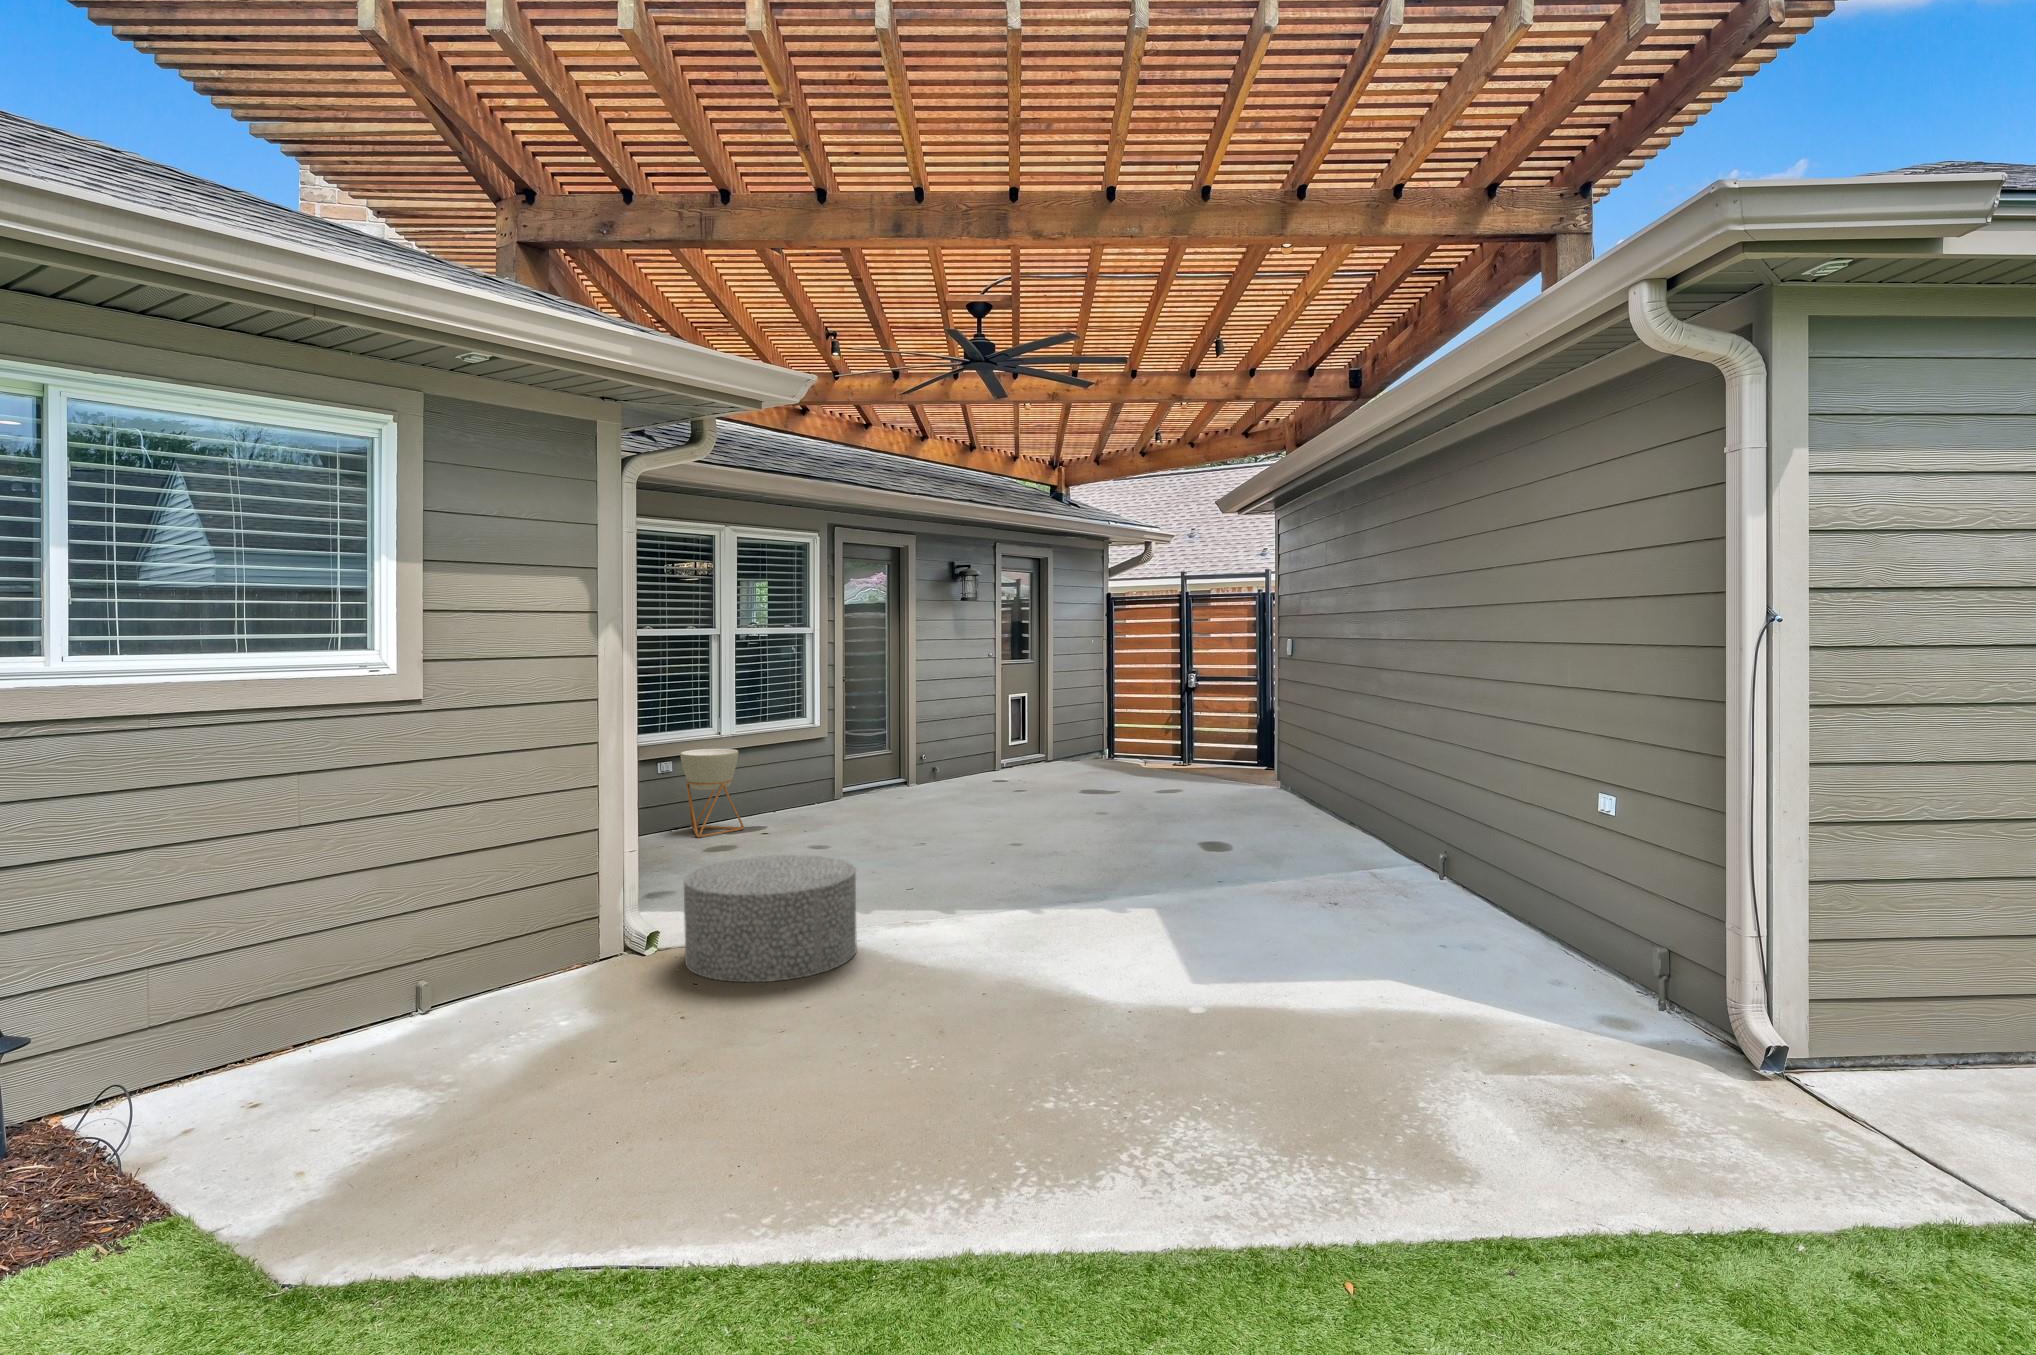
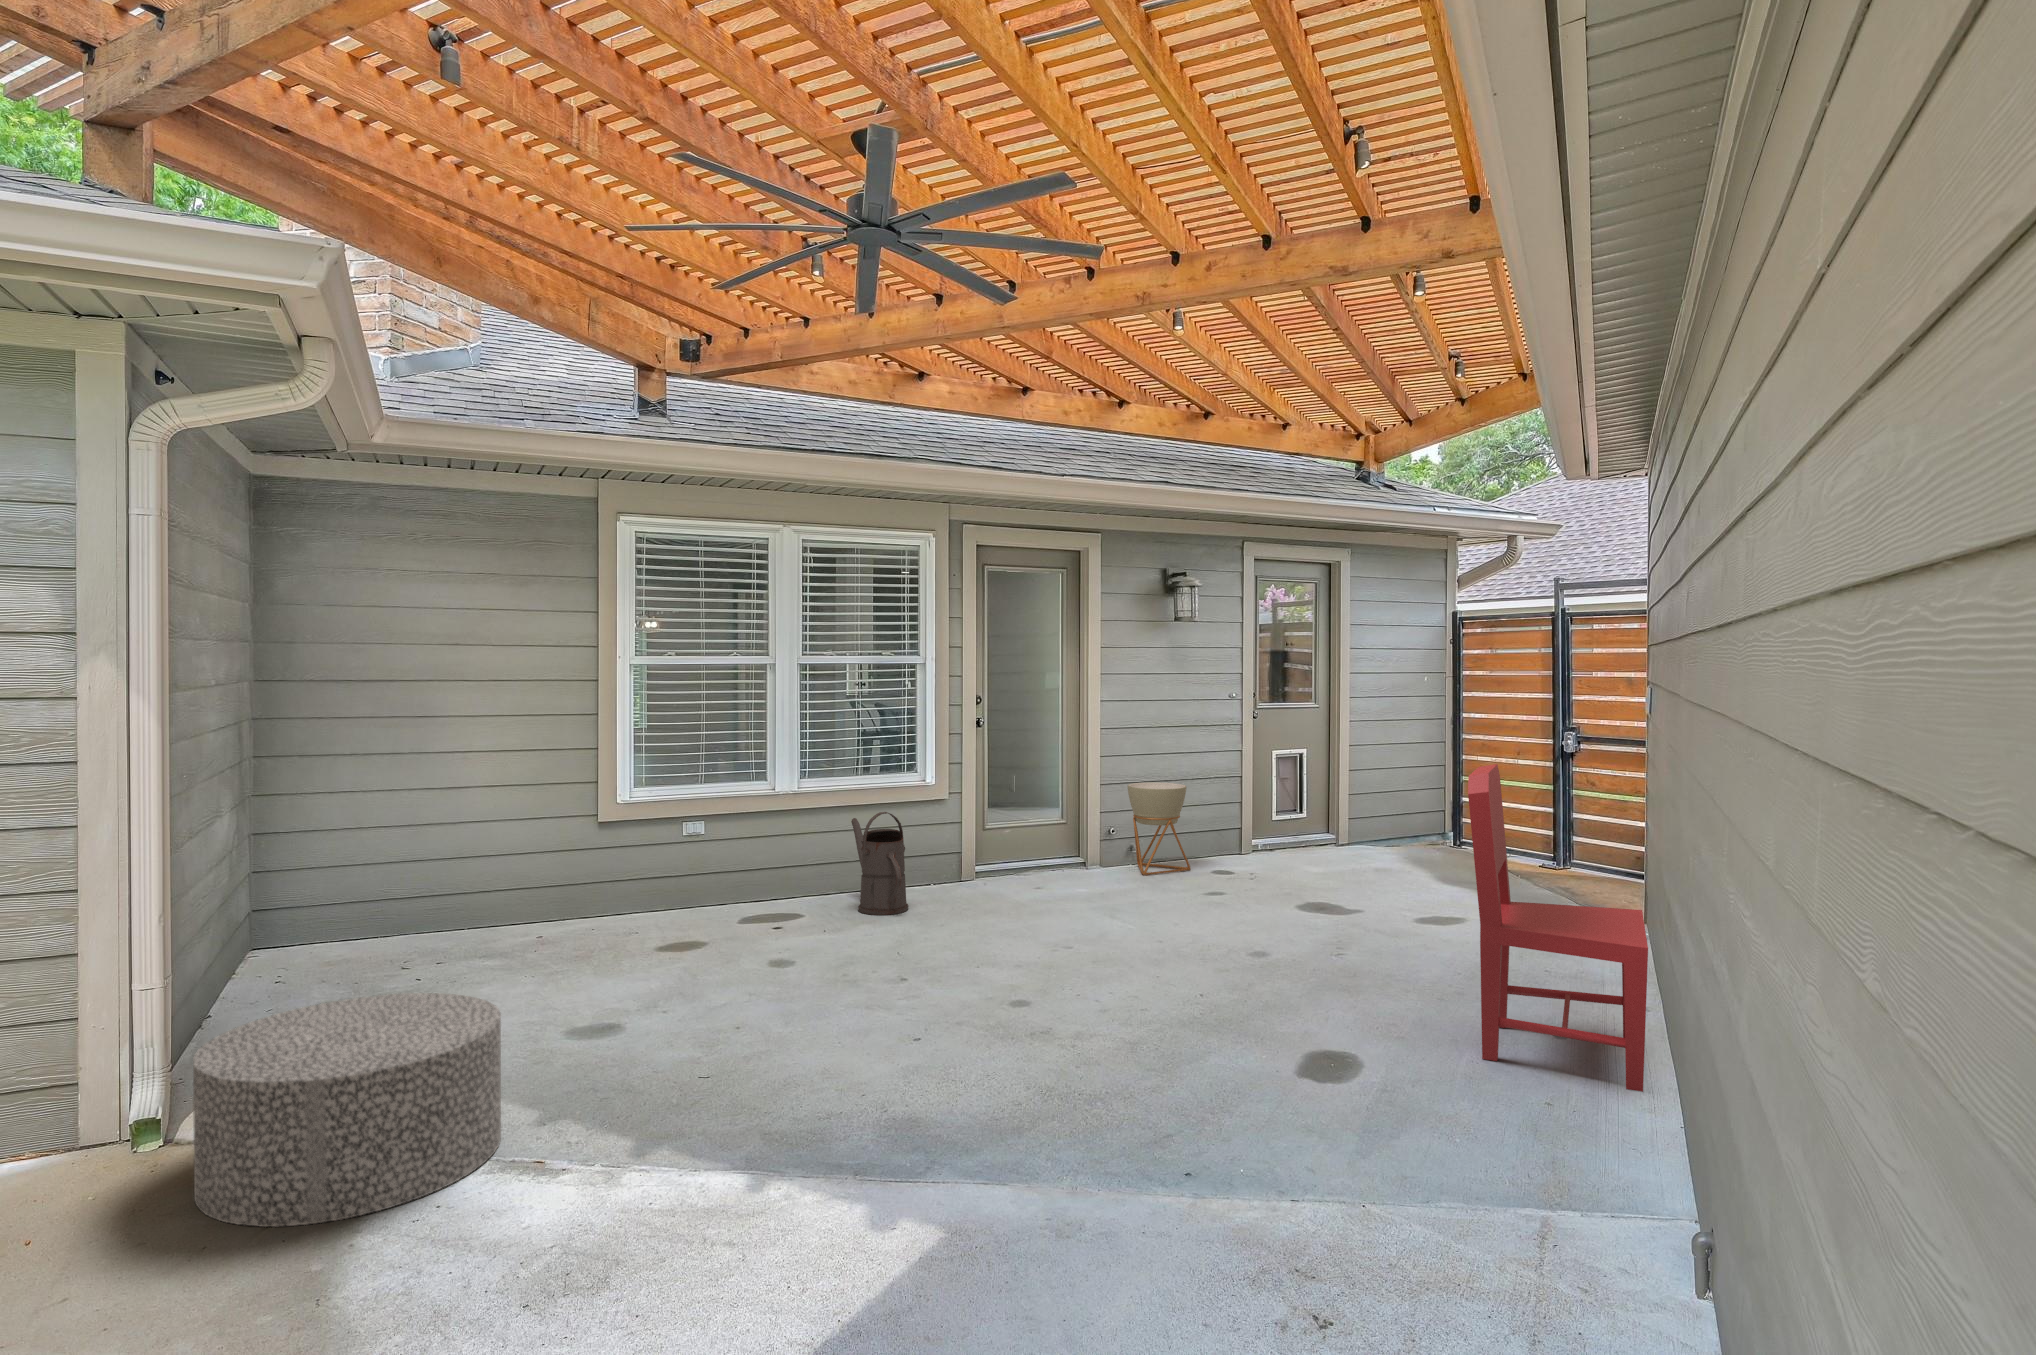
dining chair: none [1249,686,1353,845] -> present [1468,764,1648,1092]
watering can: none [770,746,838,823] -> present [851,812,908,915]
planter: present [680,749,744,837] -> present [1128,782,1191,875]

